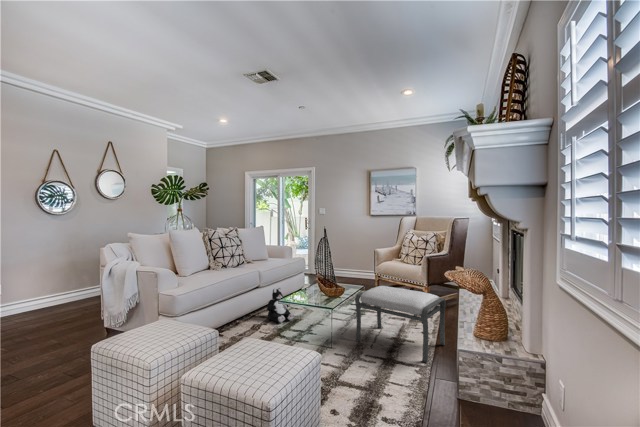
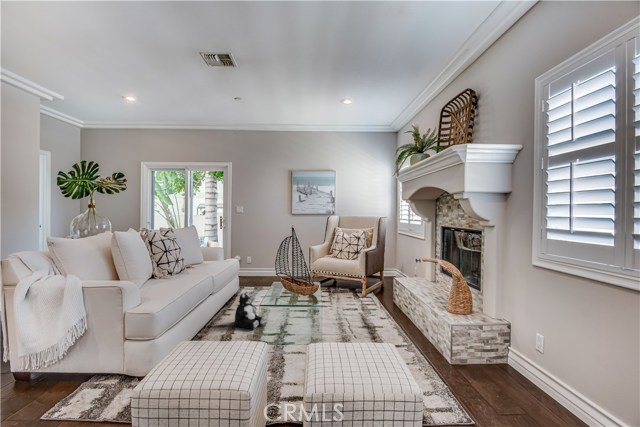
ottoman: present [355,286,446,362] -> none [339,280,411,341]

